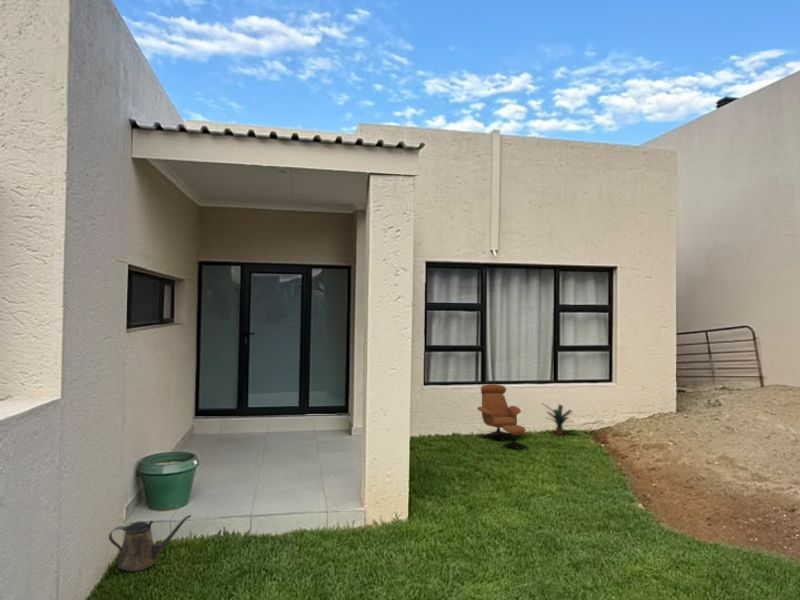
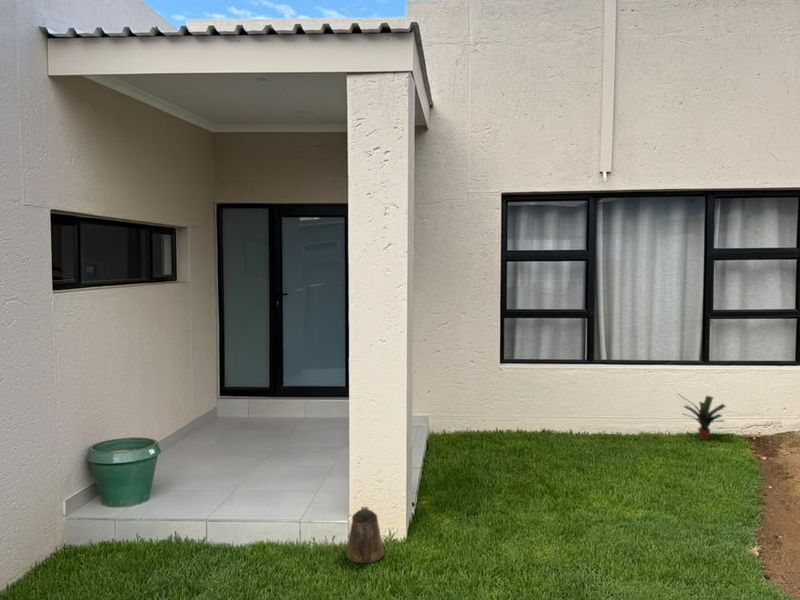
lounge chair: present [477,384,525,449] -> none [576,364,640,460]
watering can: present [109,515,191,571] -> present [346,507,385,563]

